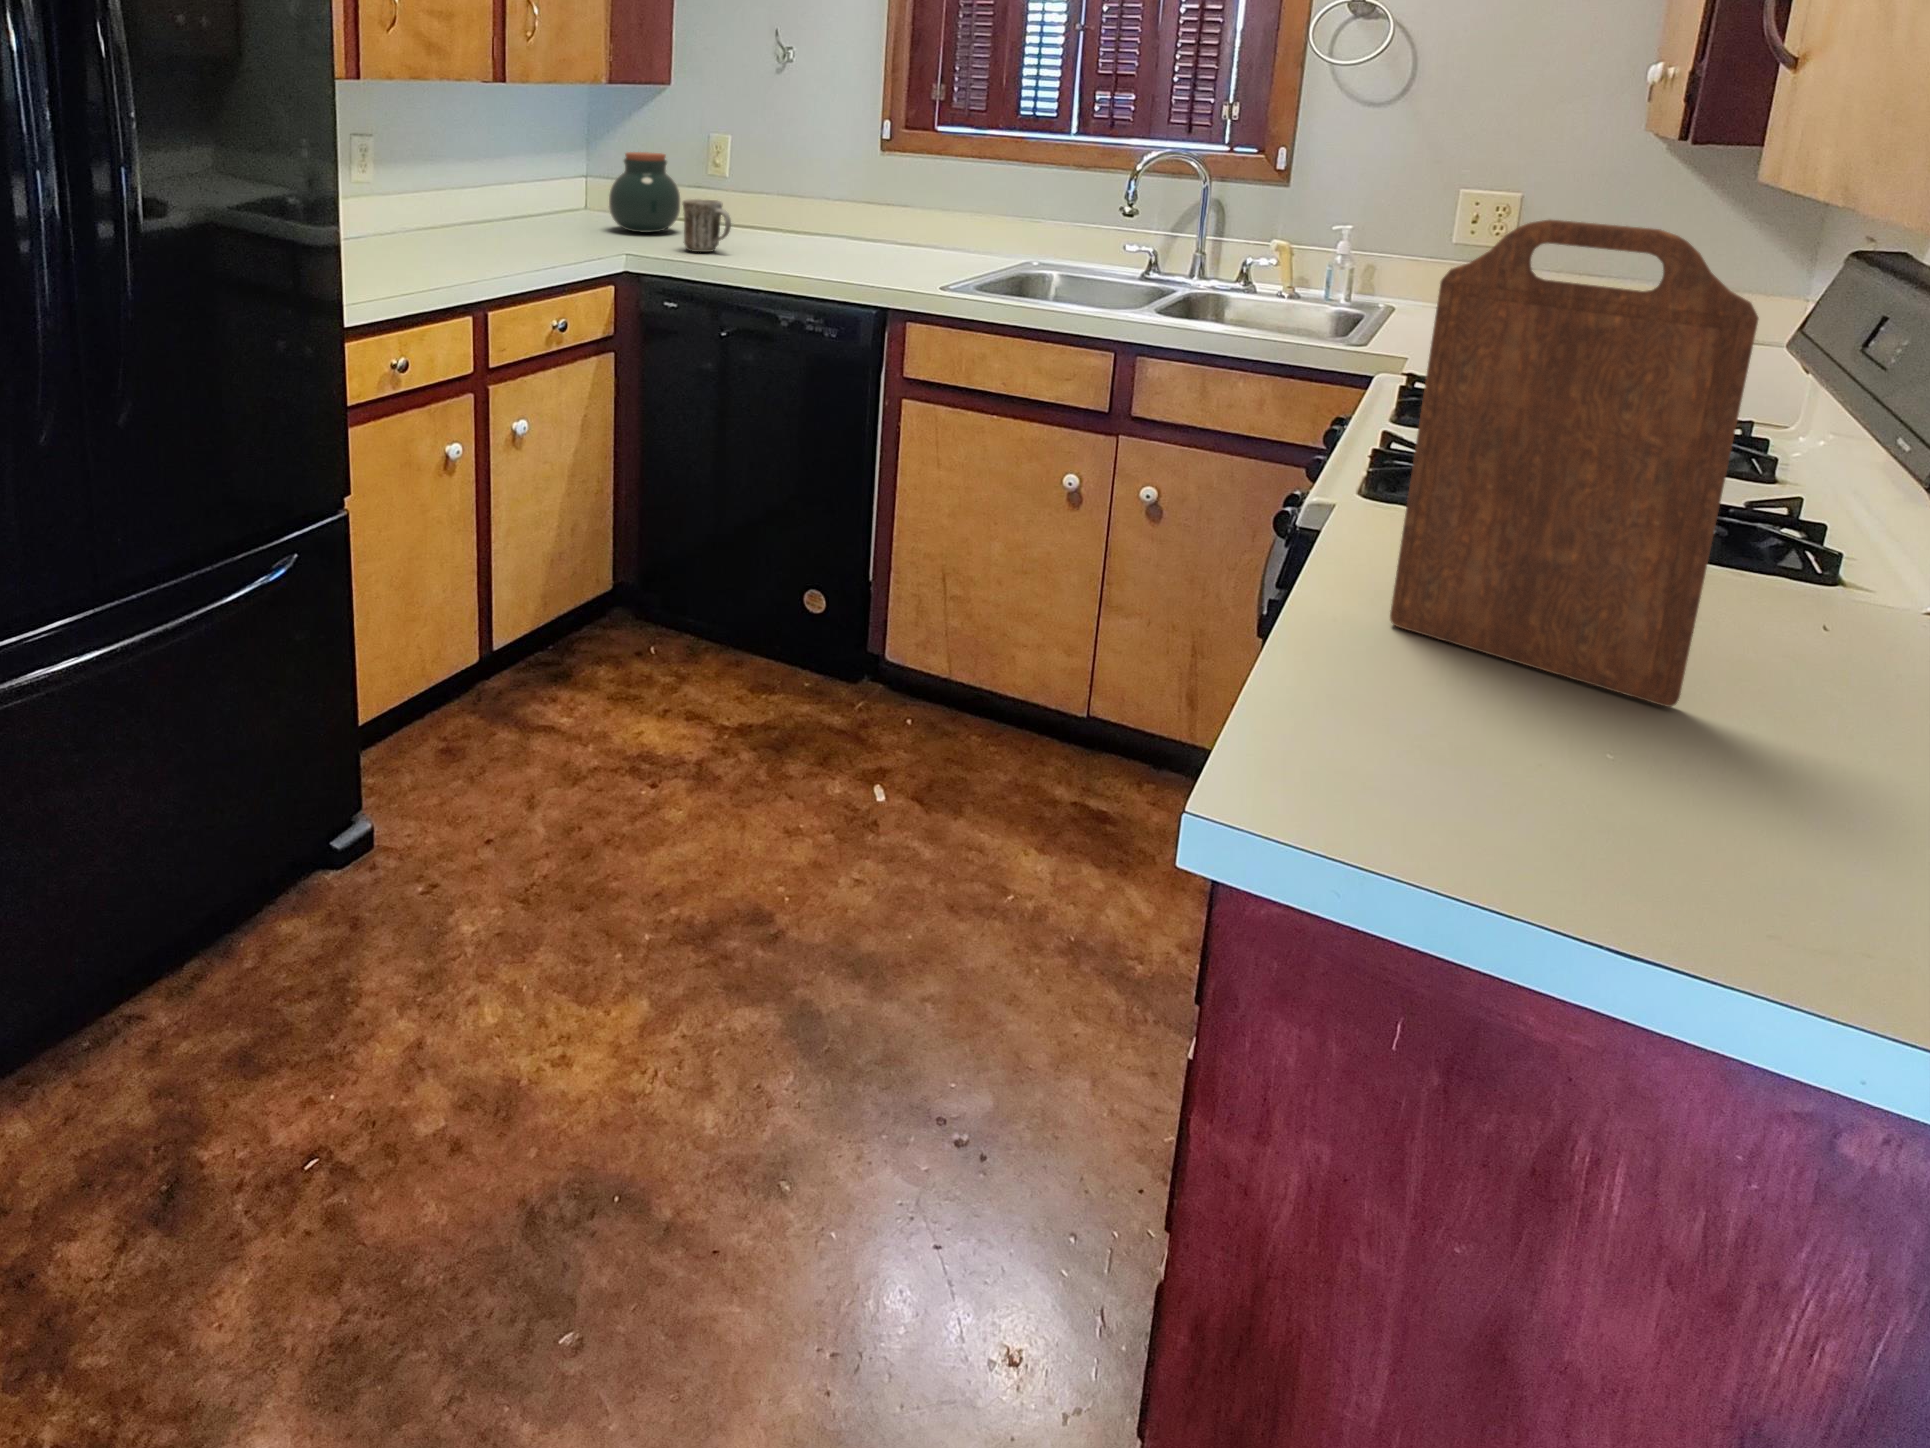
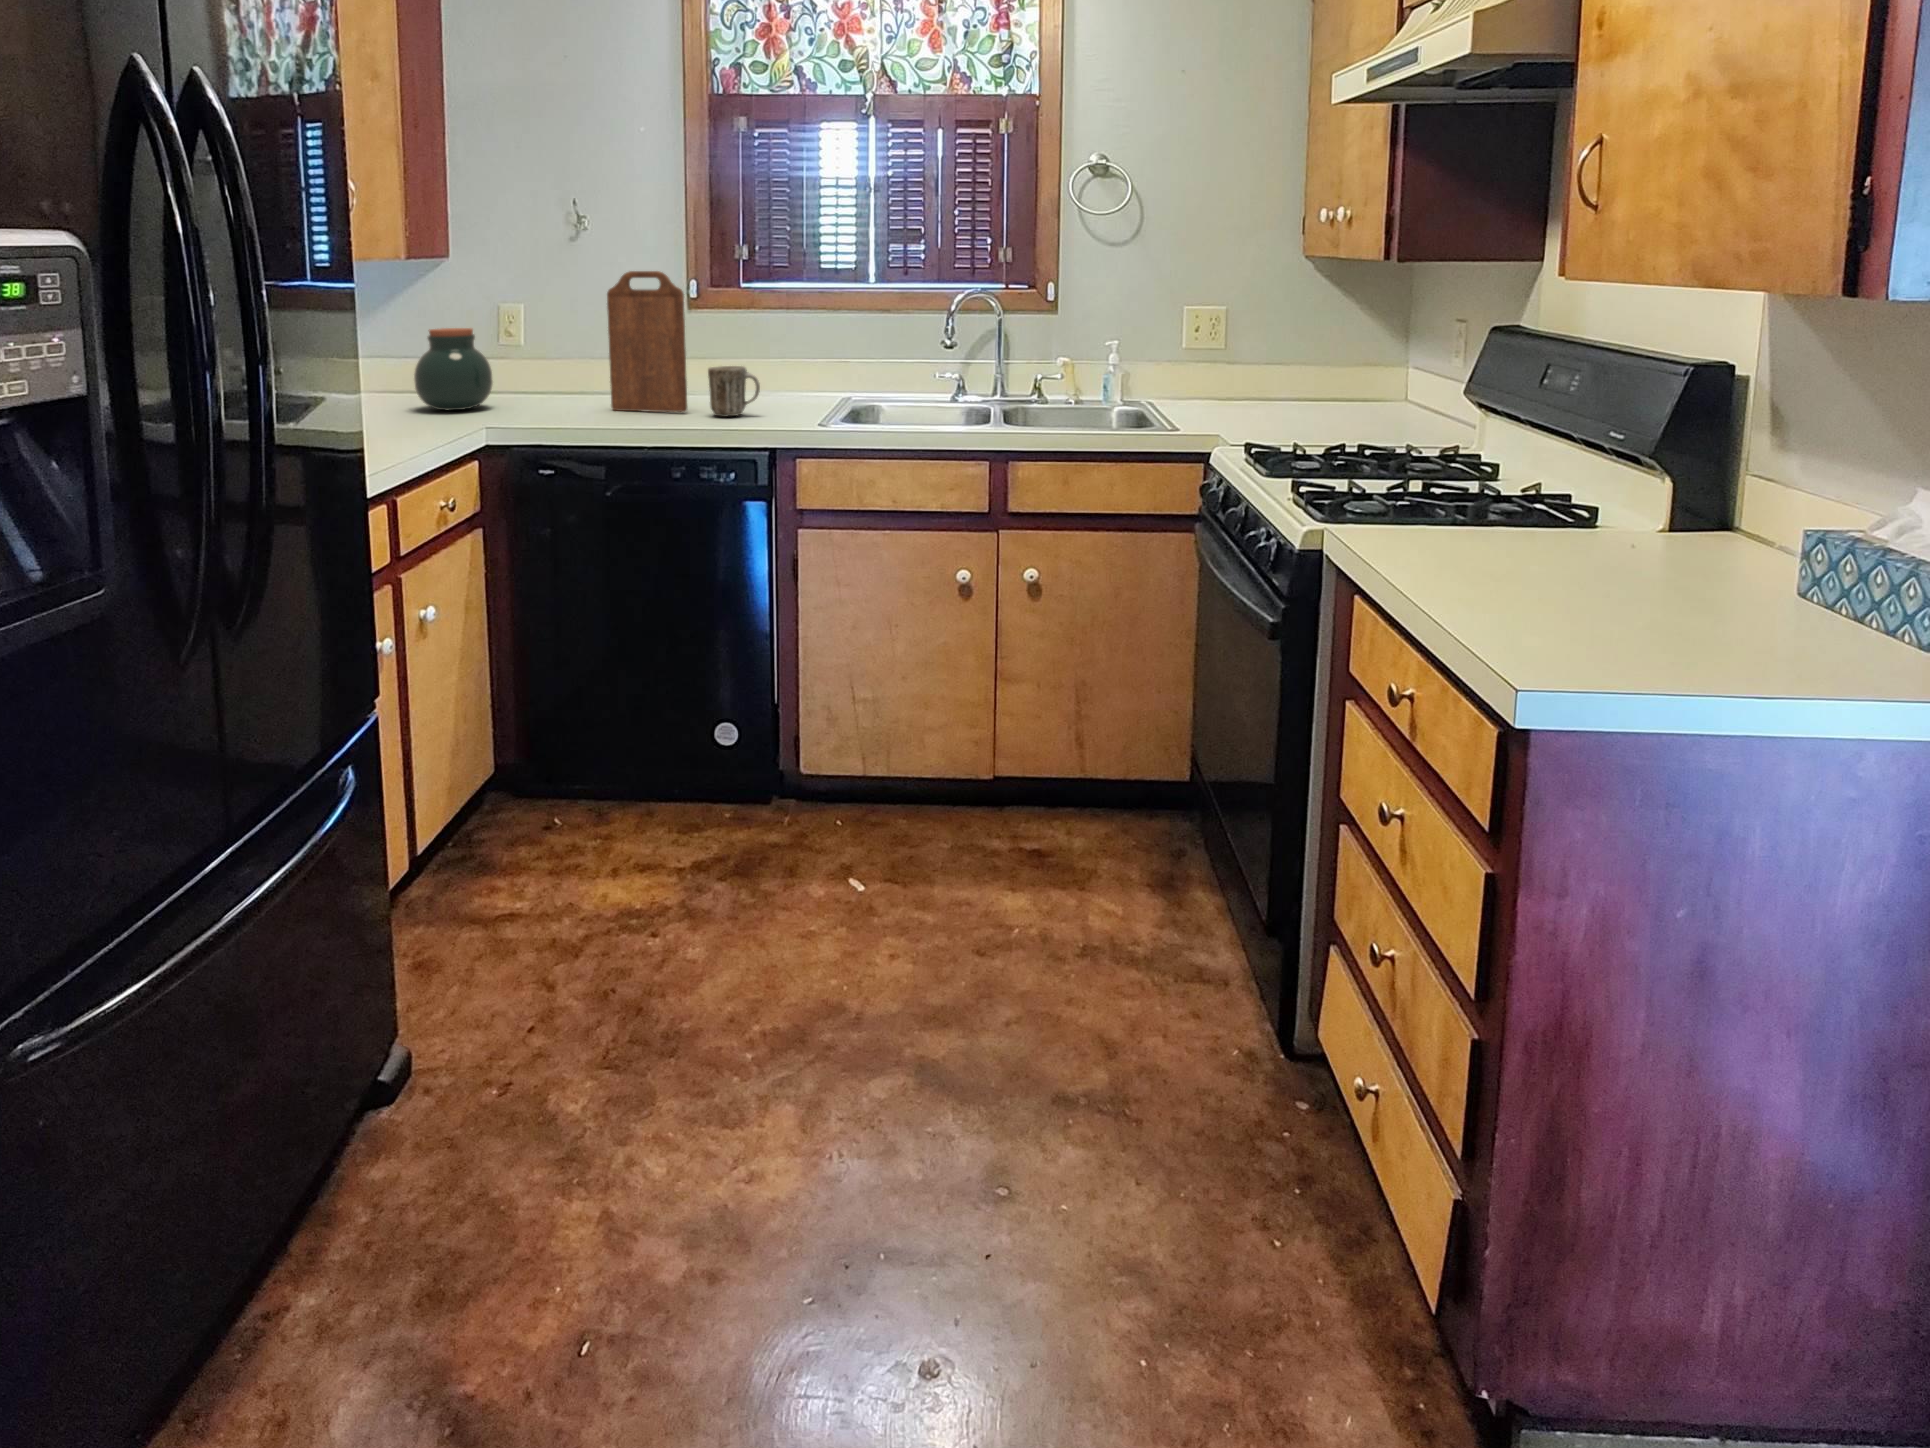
mug: present [683,199,731,252] -> present [708,366,760,417]
cutting board: present [1390,220,1759,707] -> present [607,271,687,412]

